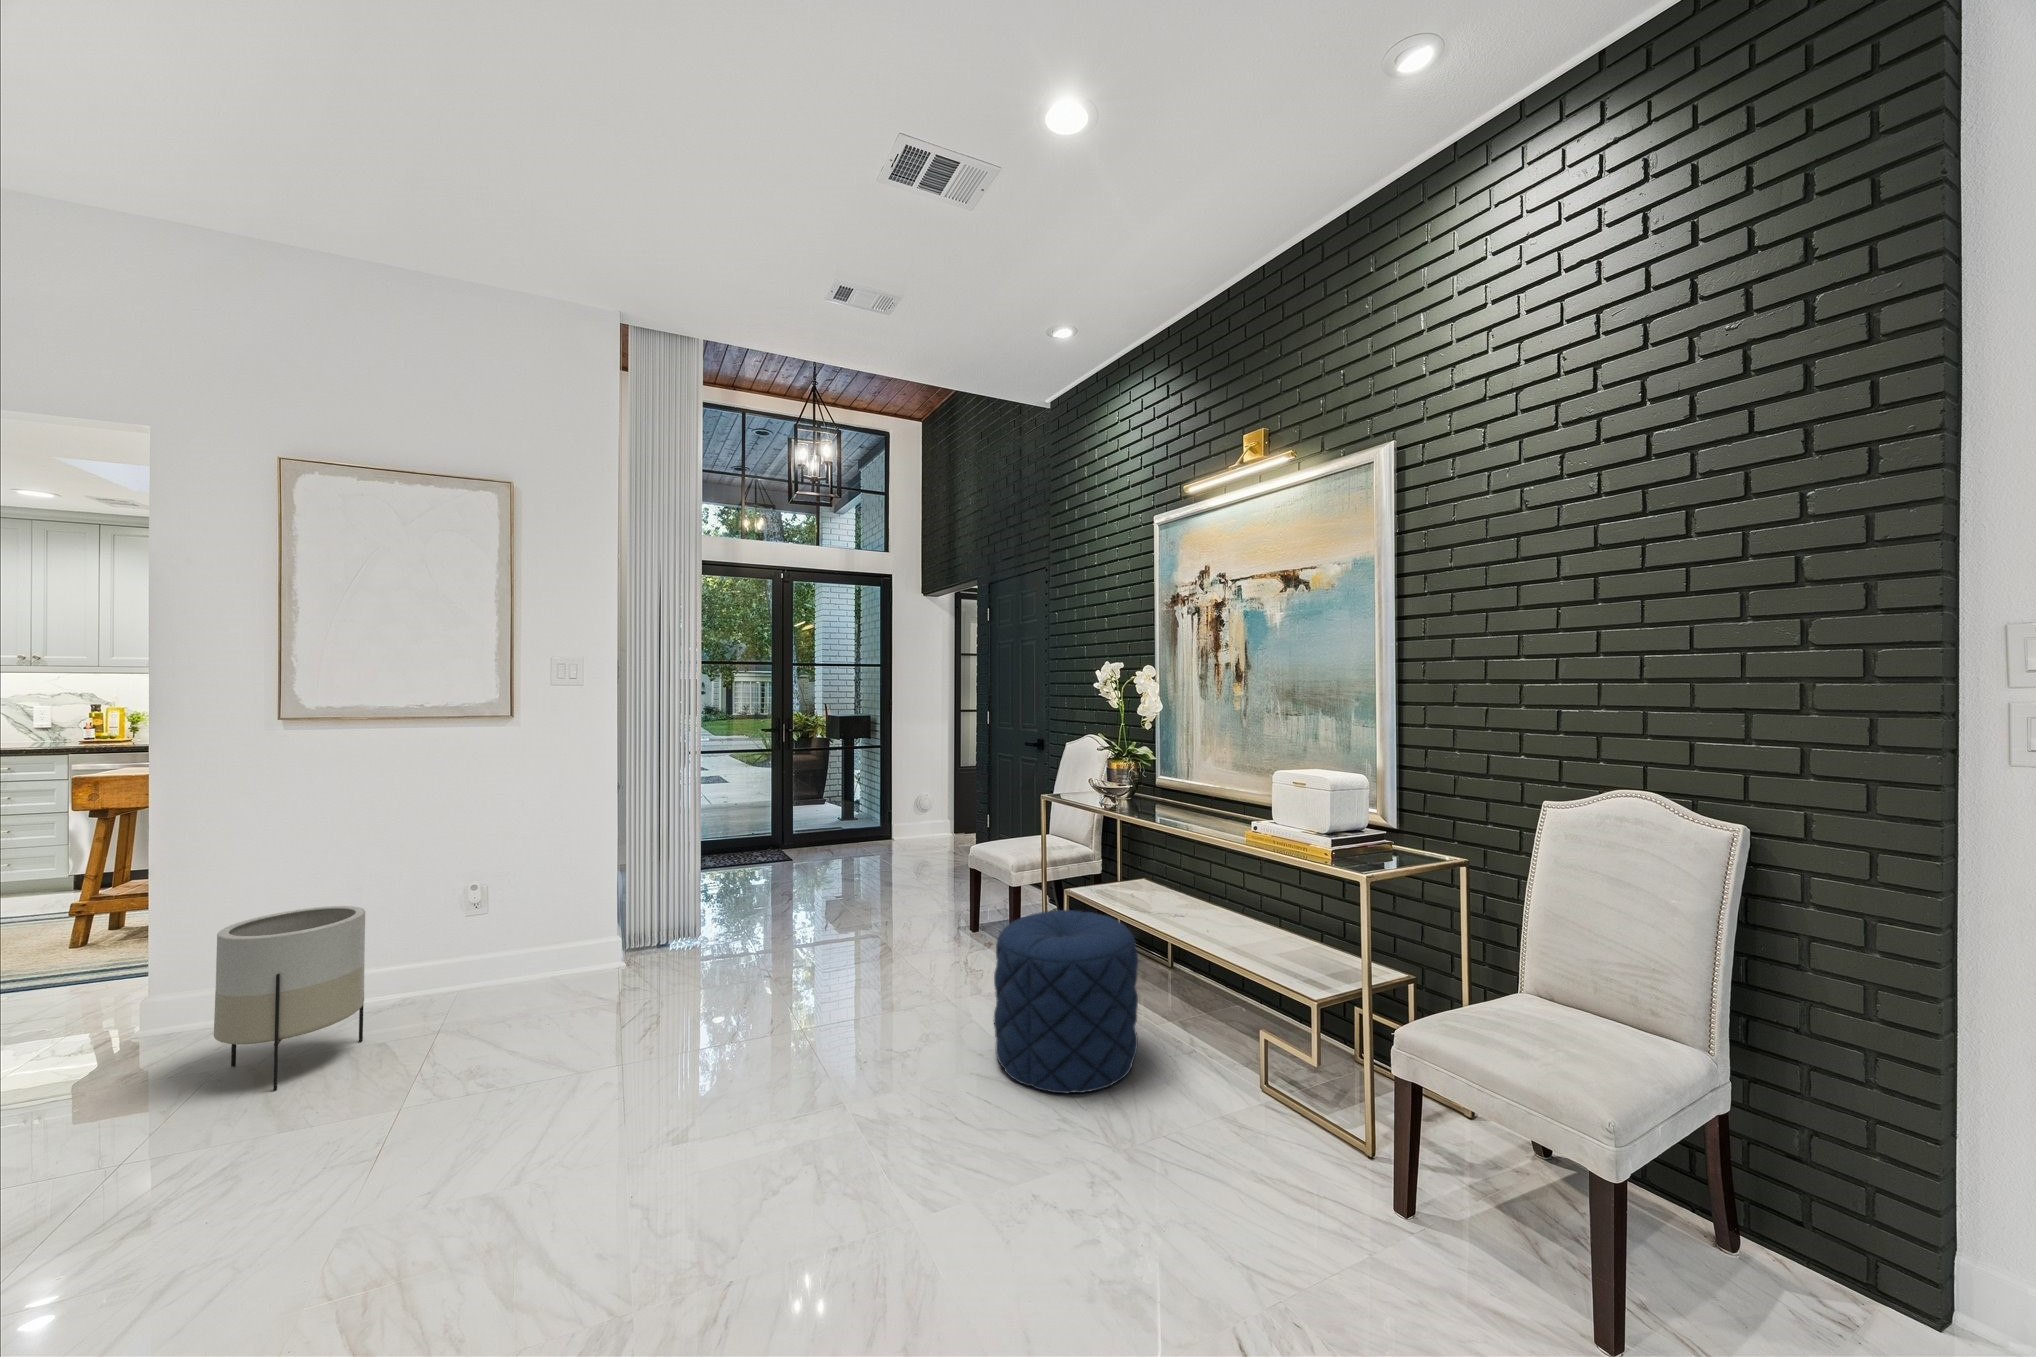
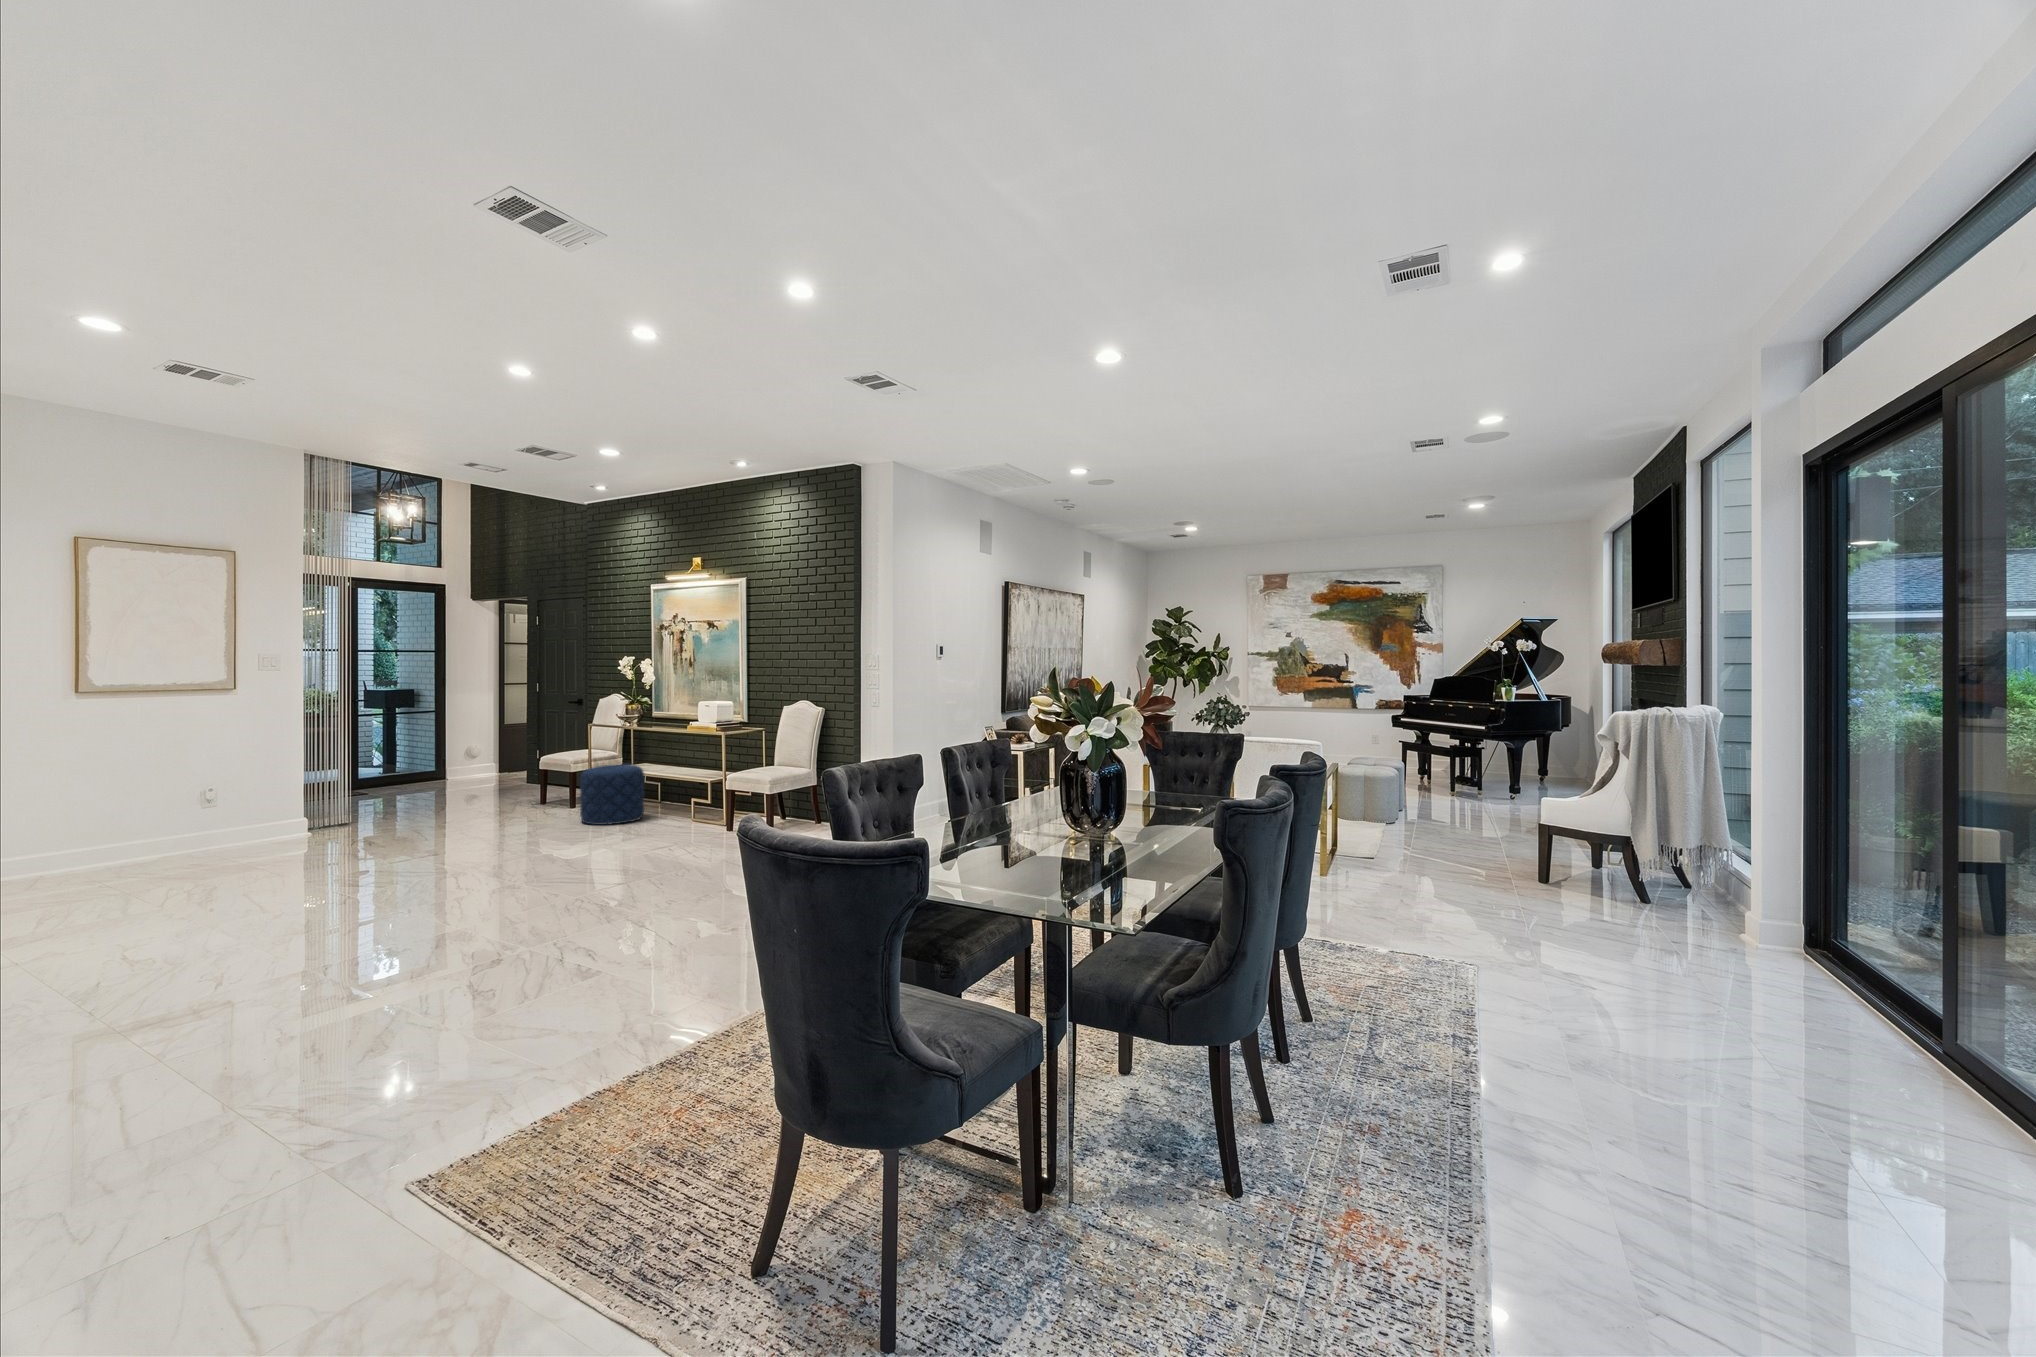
planter: present [214,906,365,1090] -> none [147,786,224,865]

